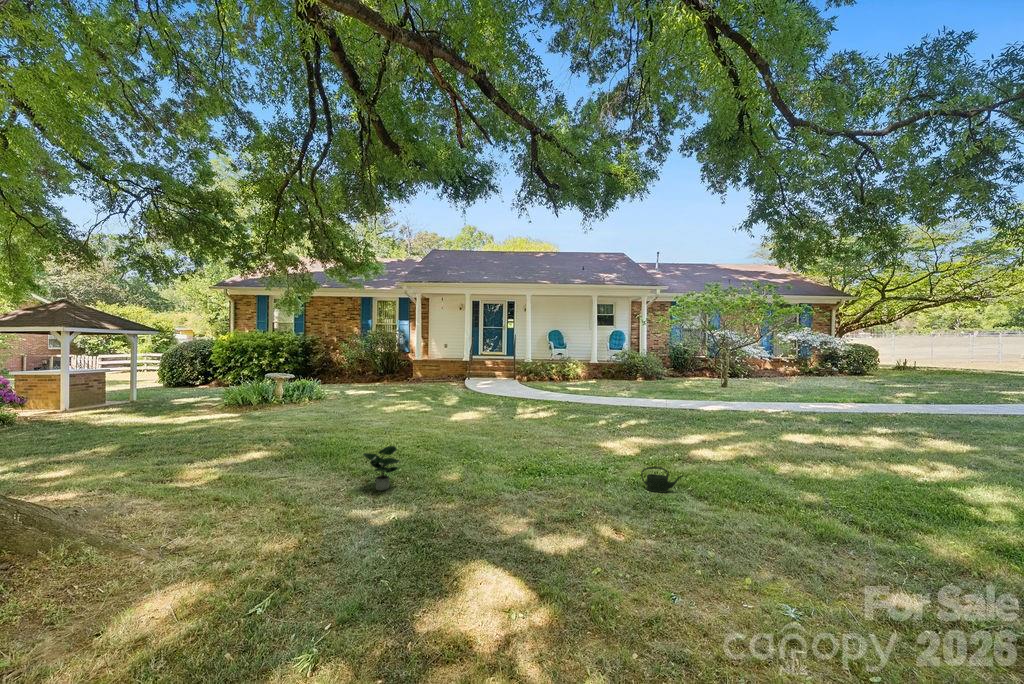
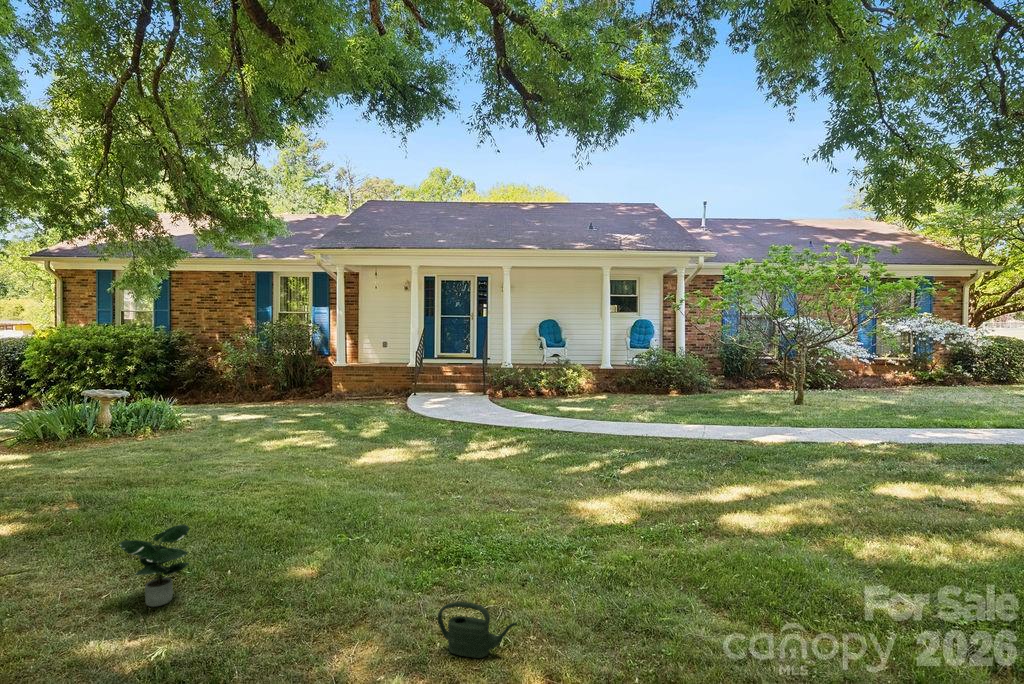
watering can: present [641,467,683,493] -> present [438,602,517,658]

